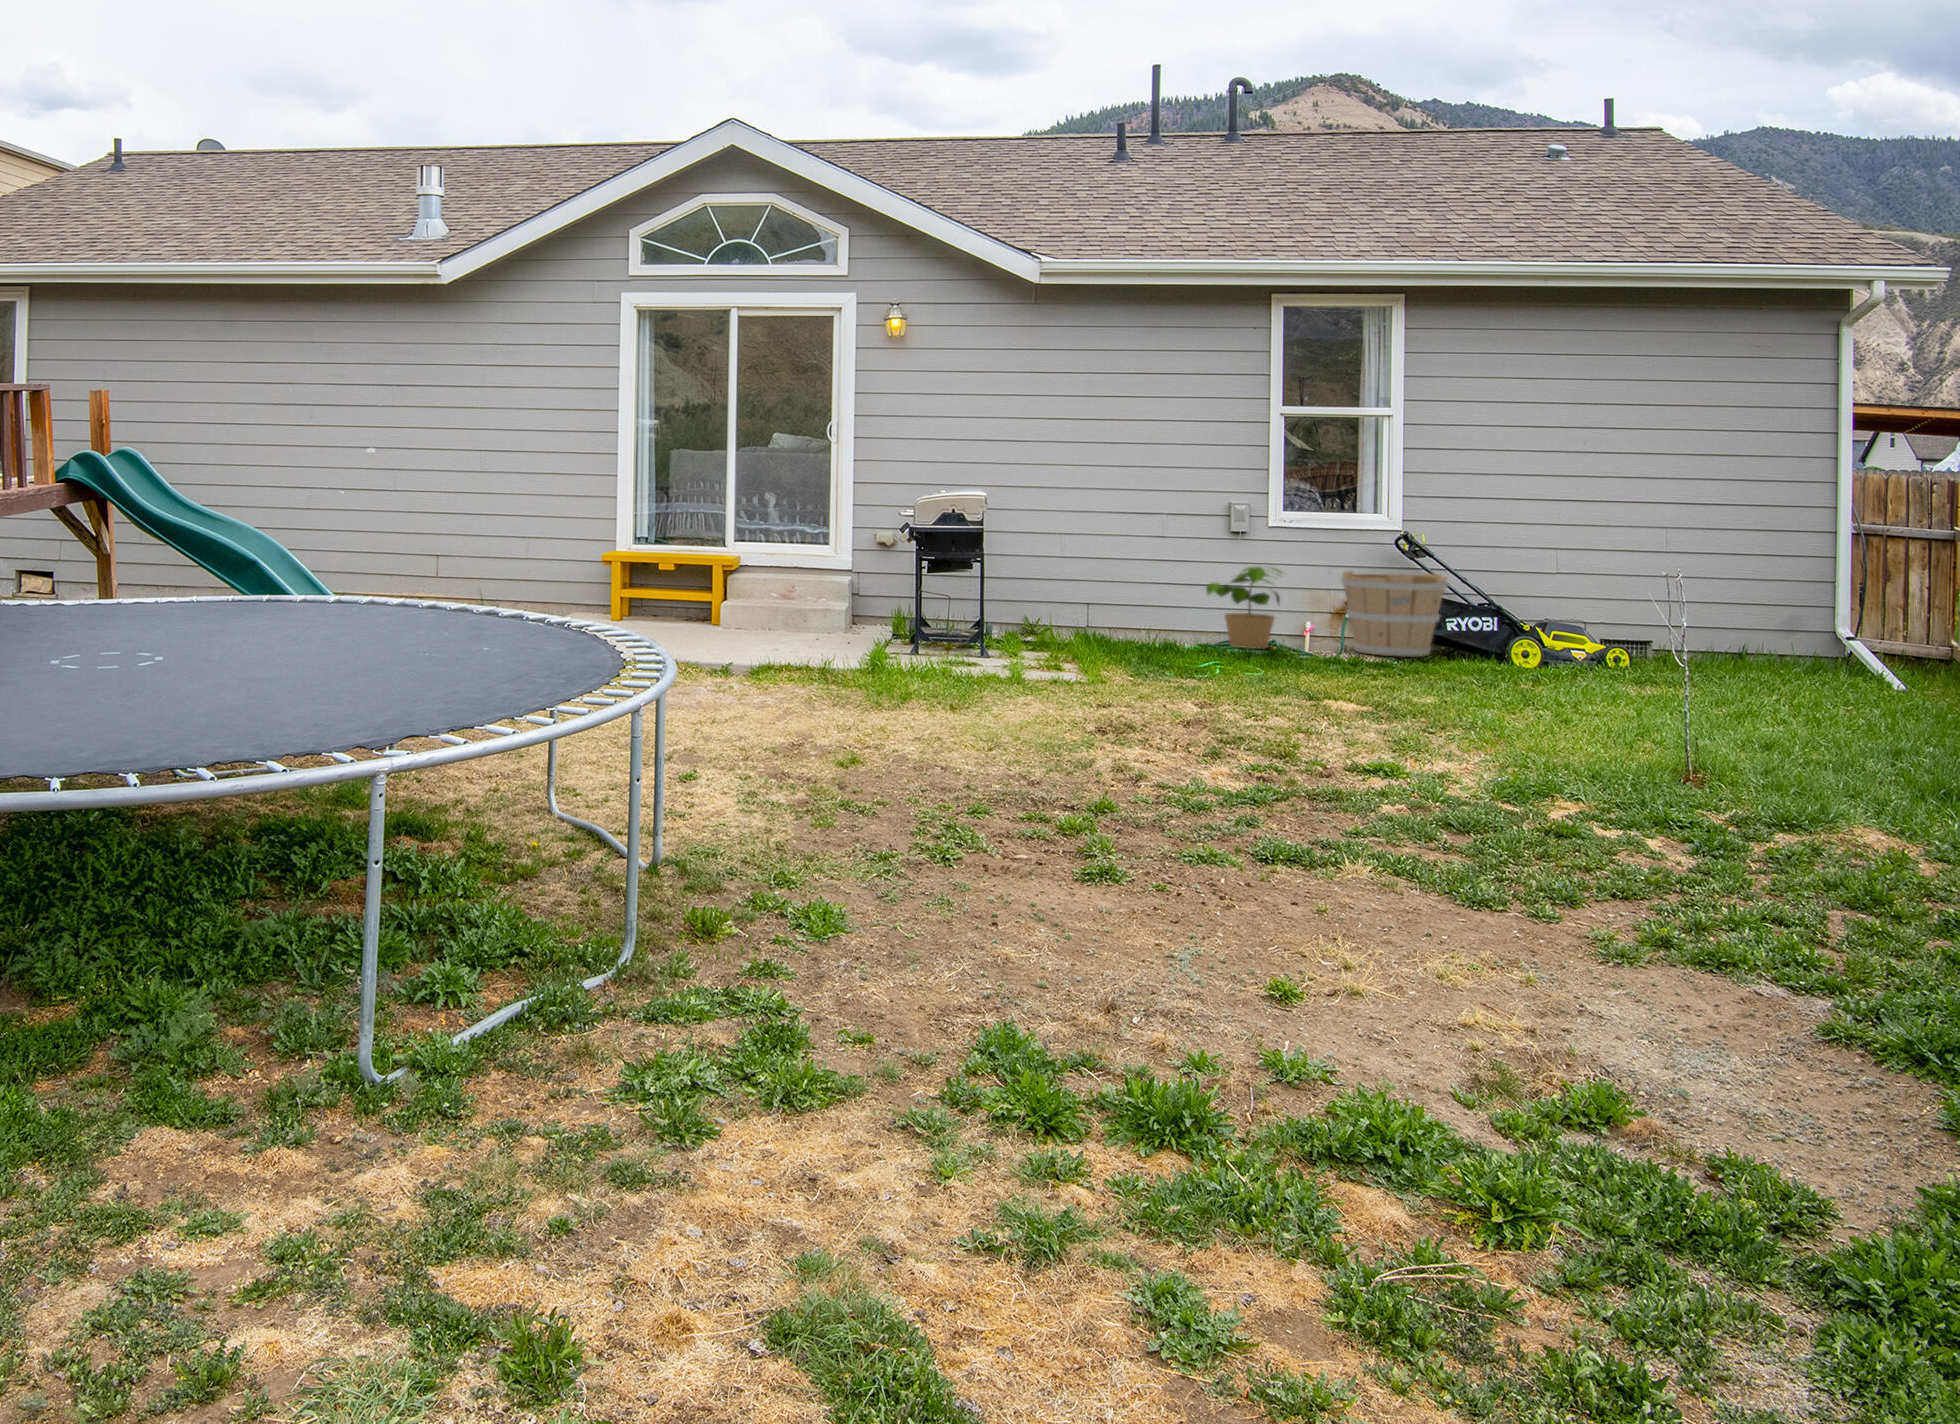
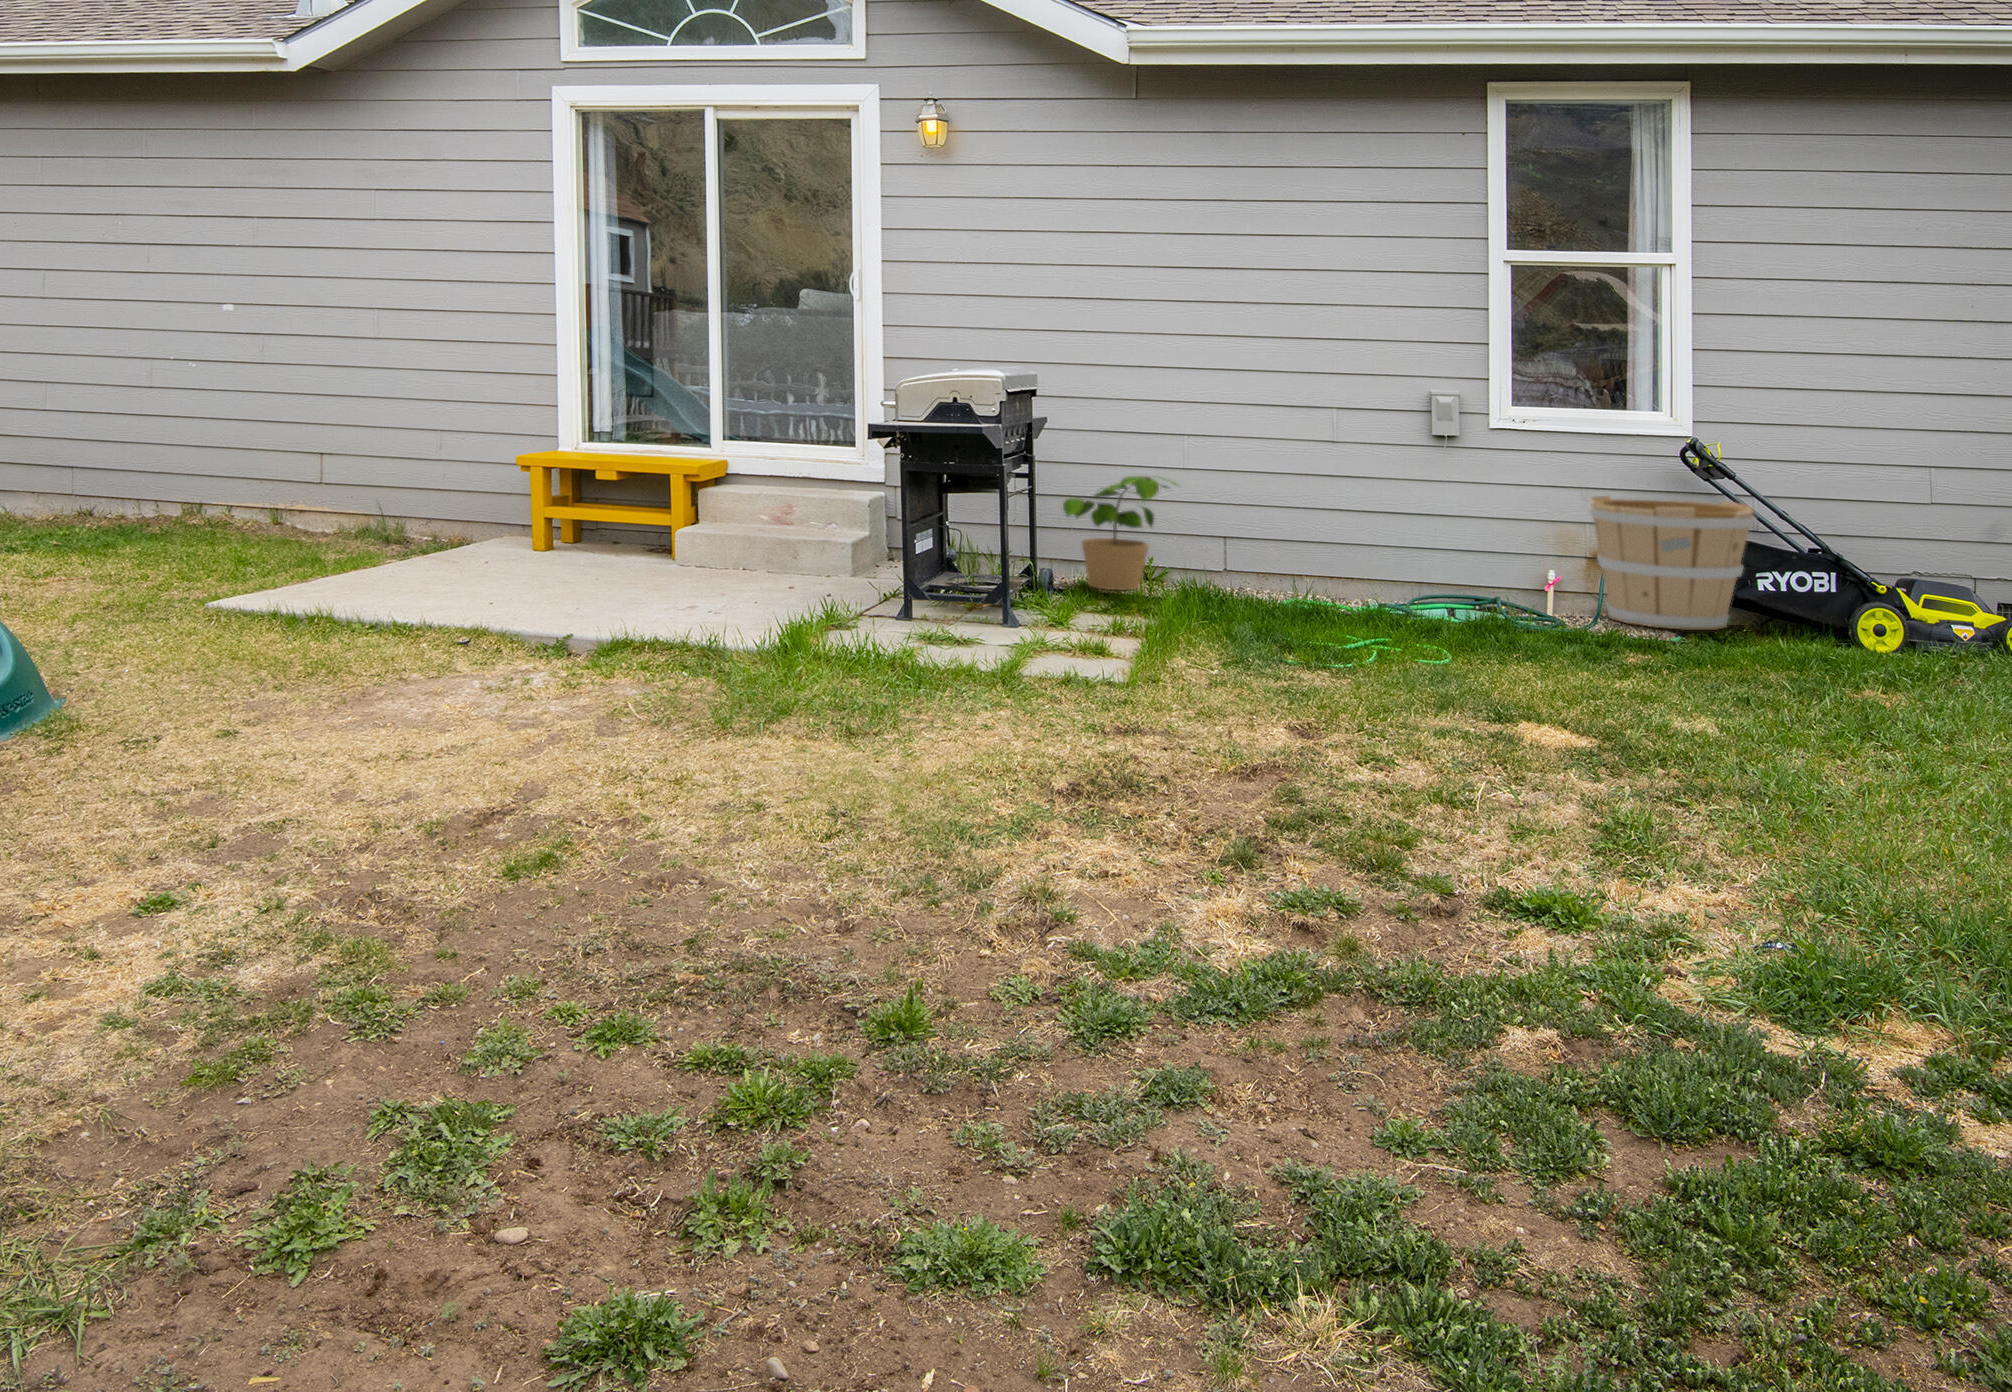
potted plant: present [1206,567,1282,649] -> present [1063,476,1177,590]

